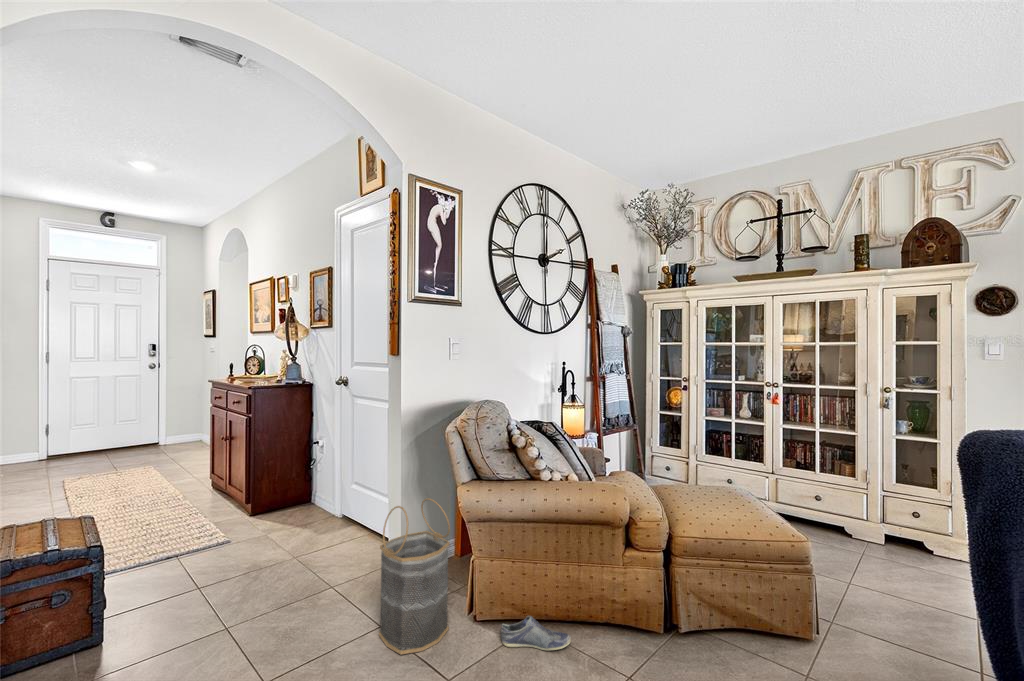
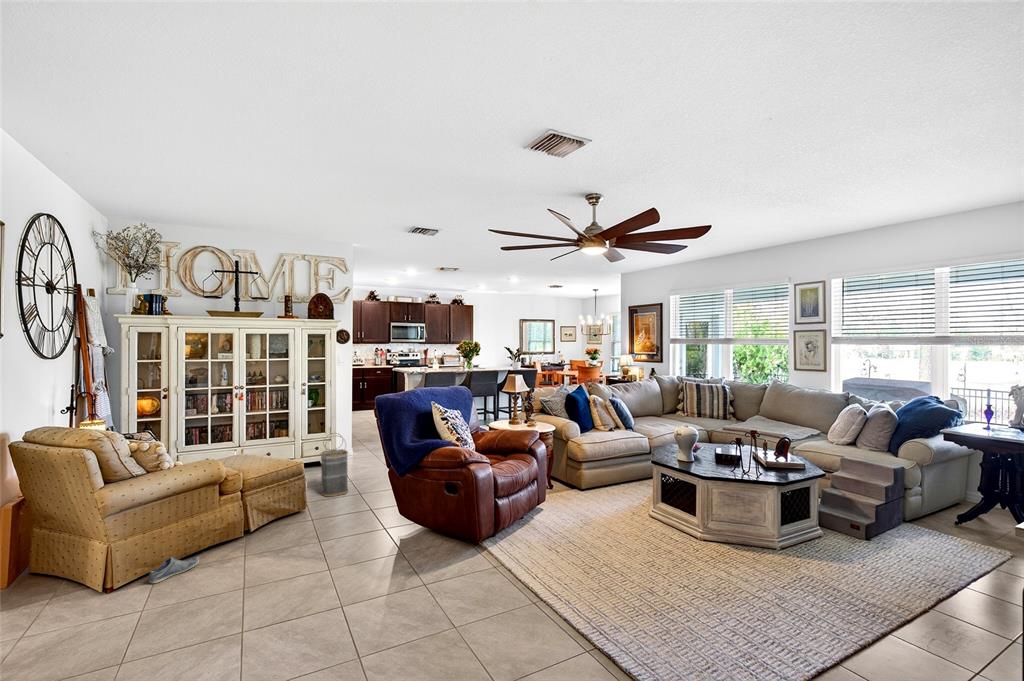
basket: present [379,498,450,655] -> present [321,433,348,496]

